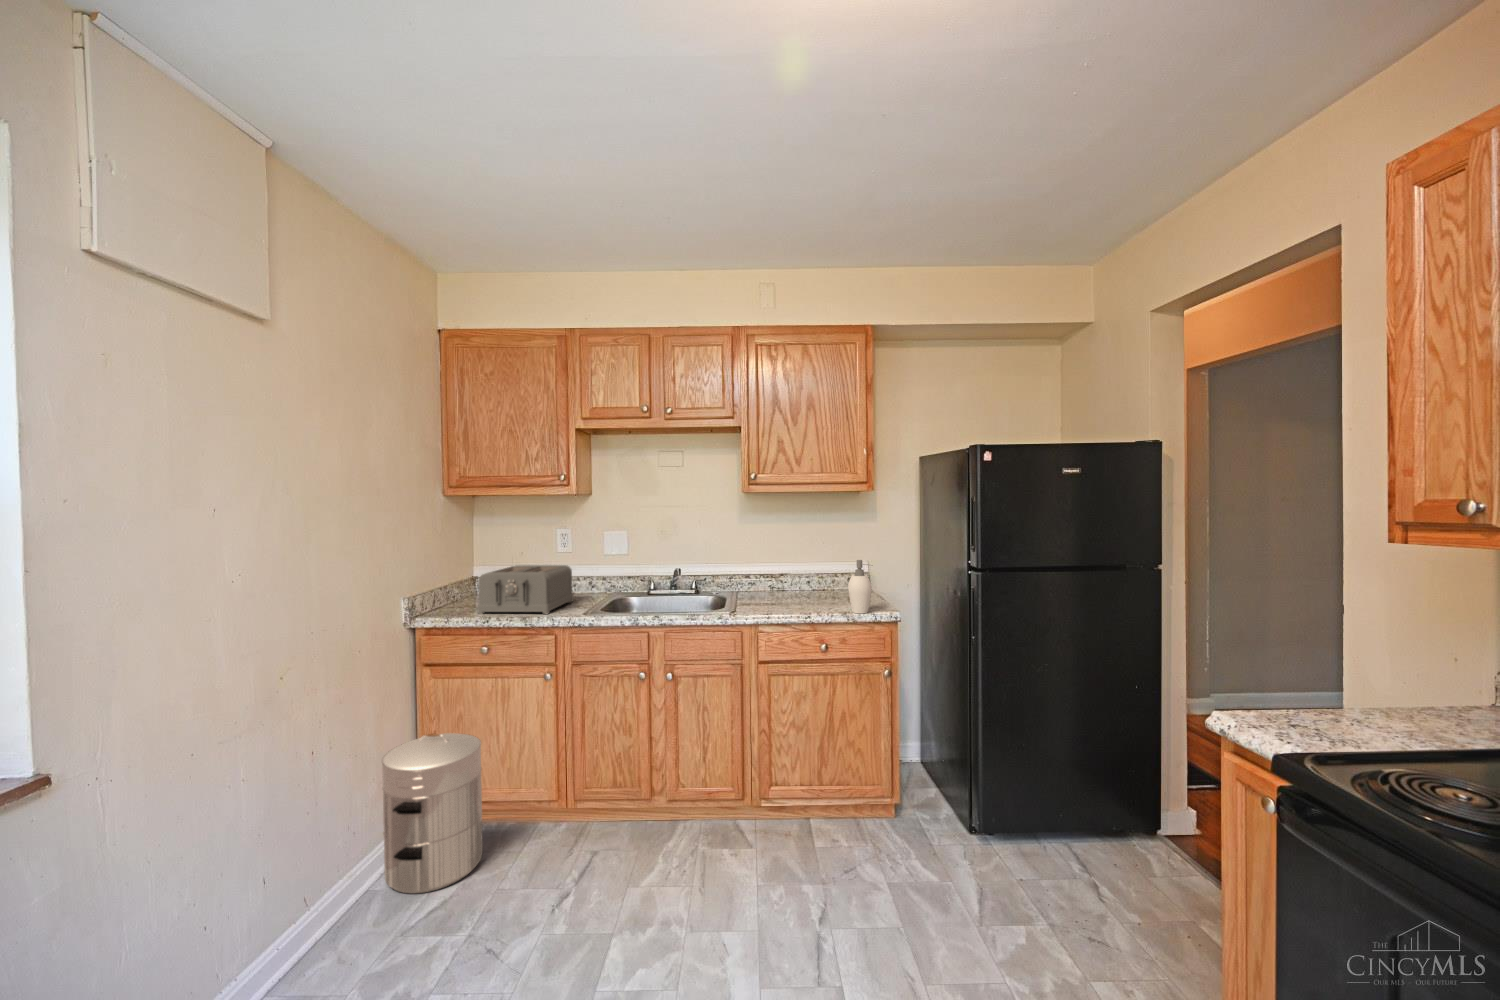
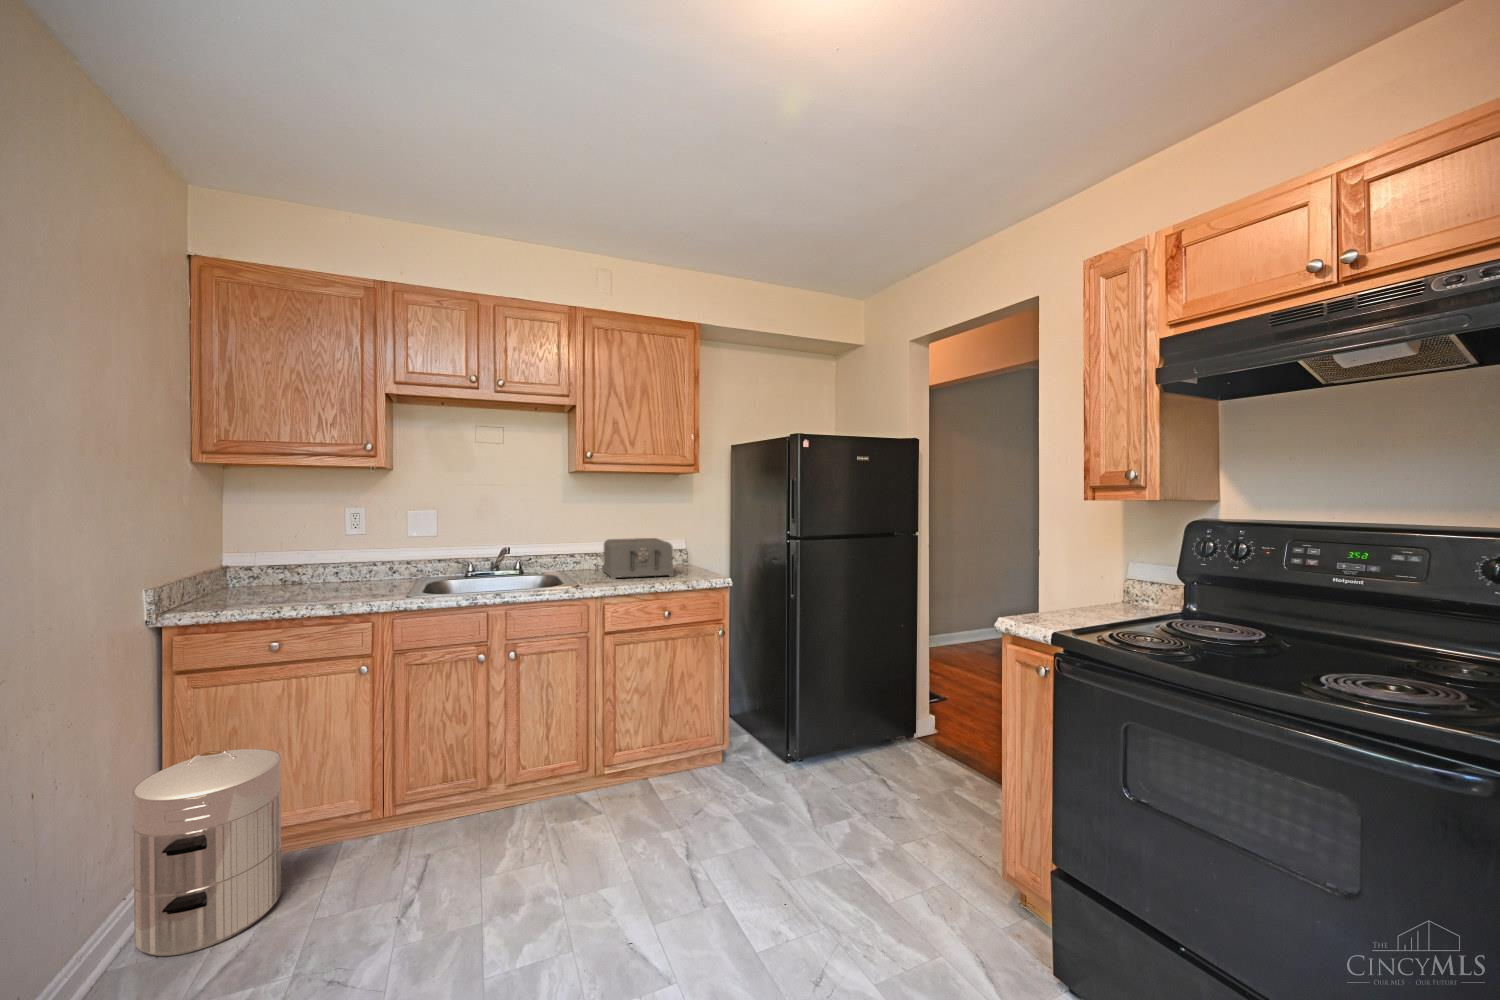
soap dispenser: present [848,560,872,614] -> none [684,534,709,582]
toaster: present [478,565,574,614] -> present [603,538,674,580]

